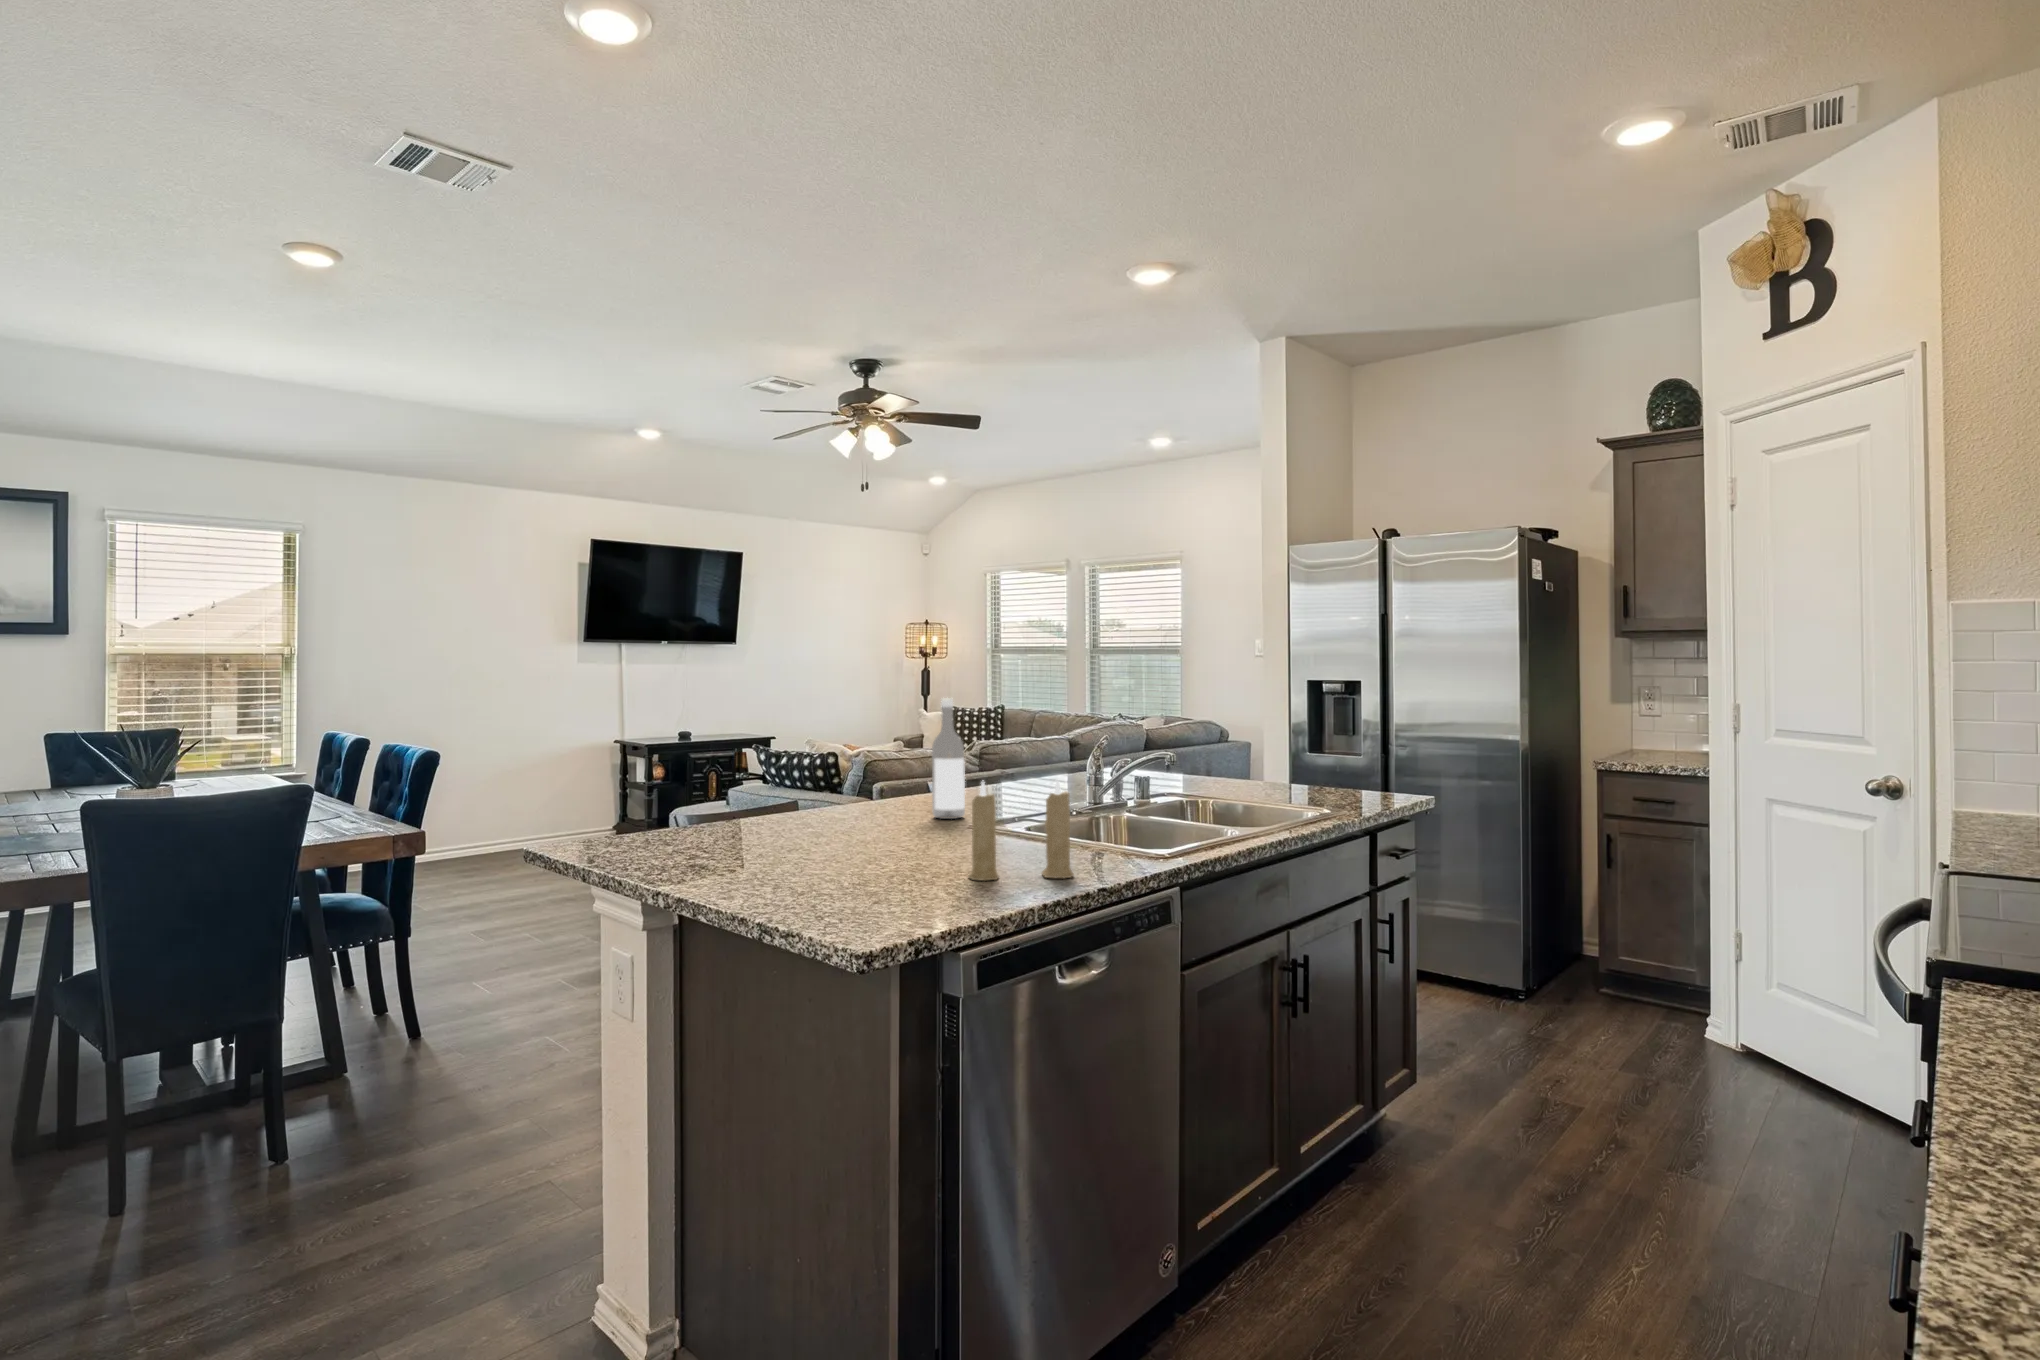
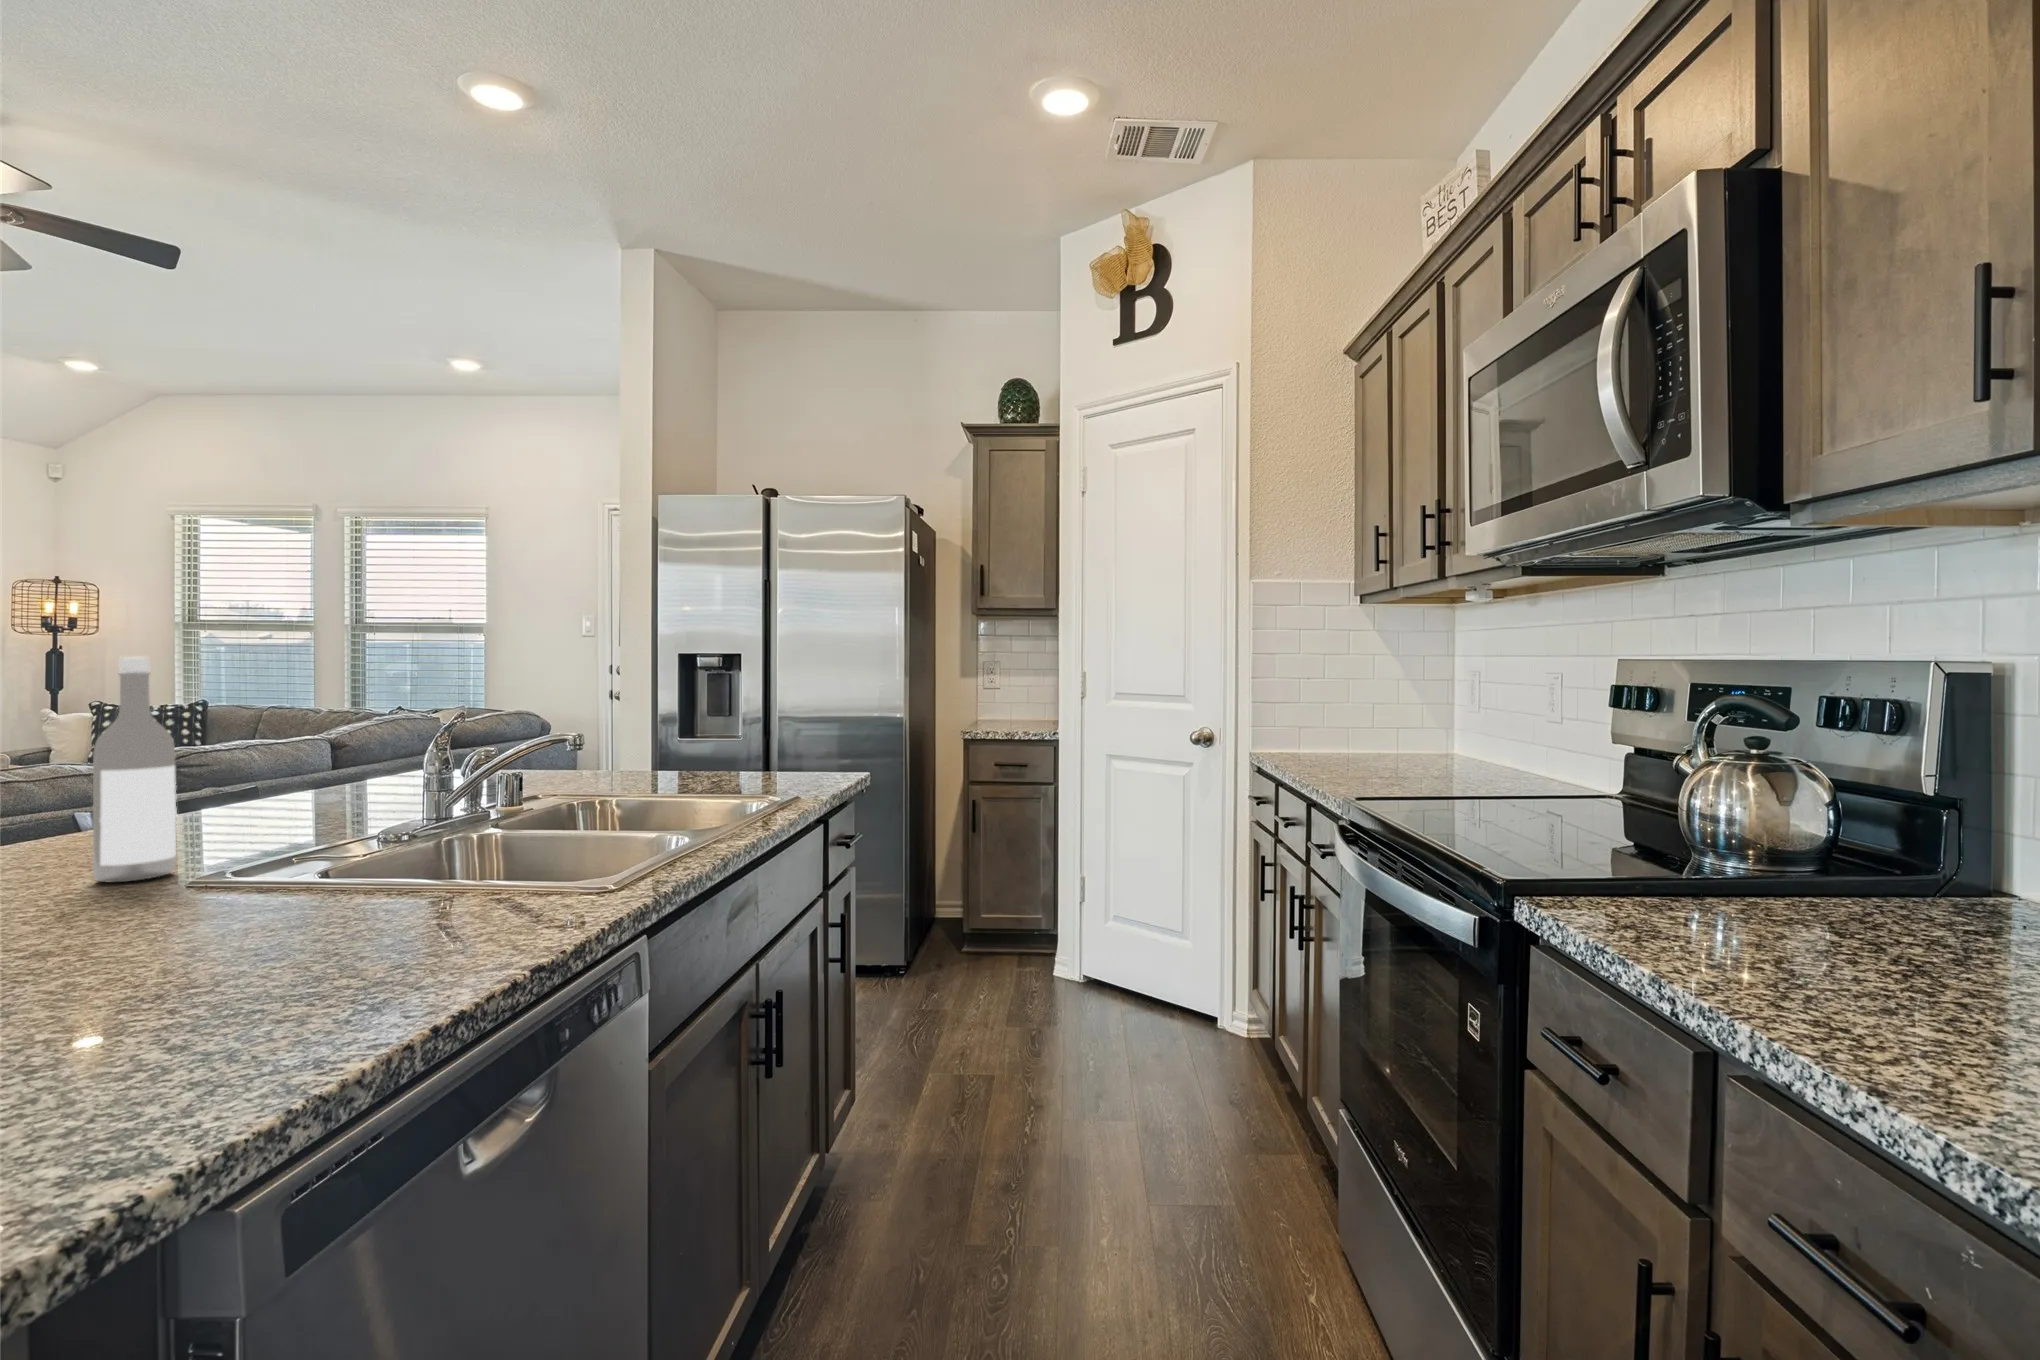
candle: present [969,780,1074,881] -> none [216,774,467,1005]

